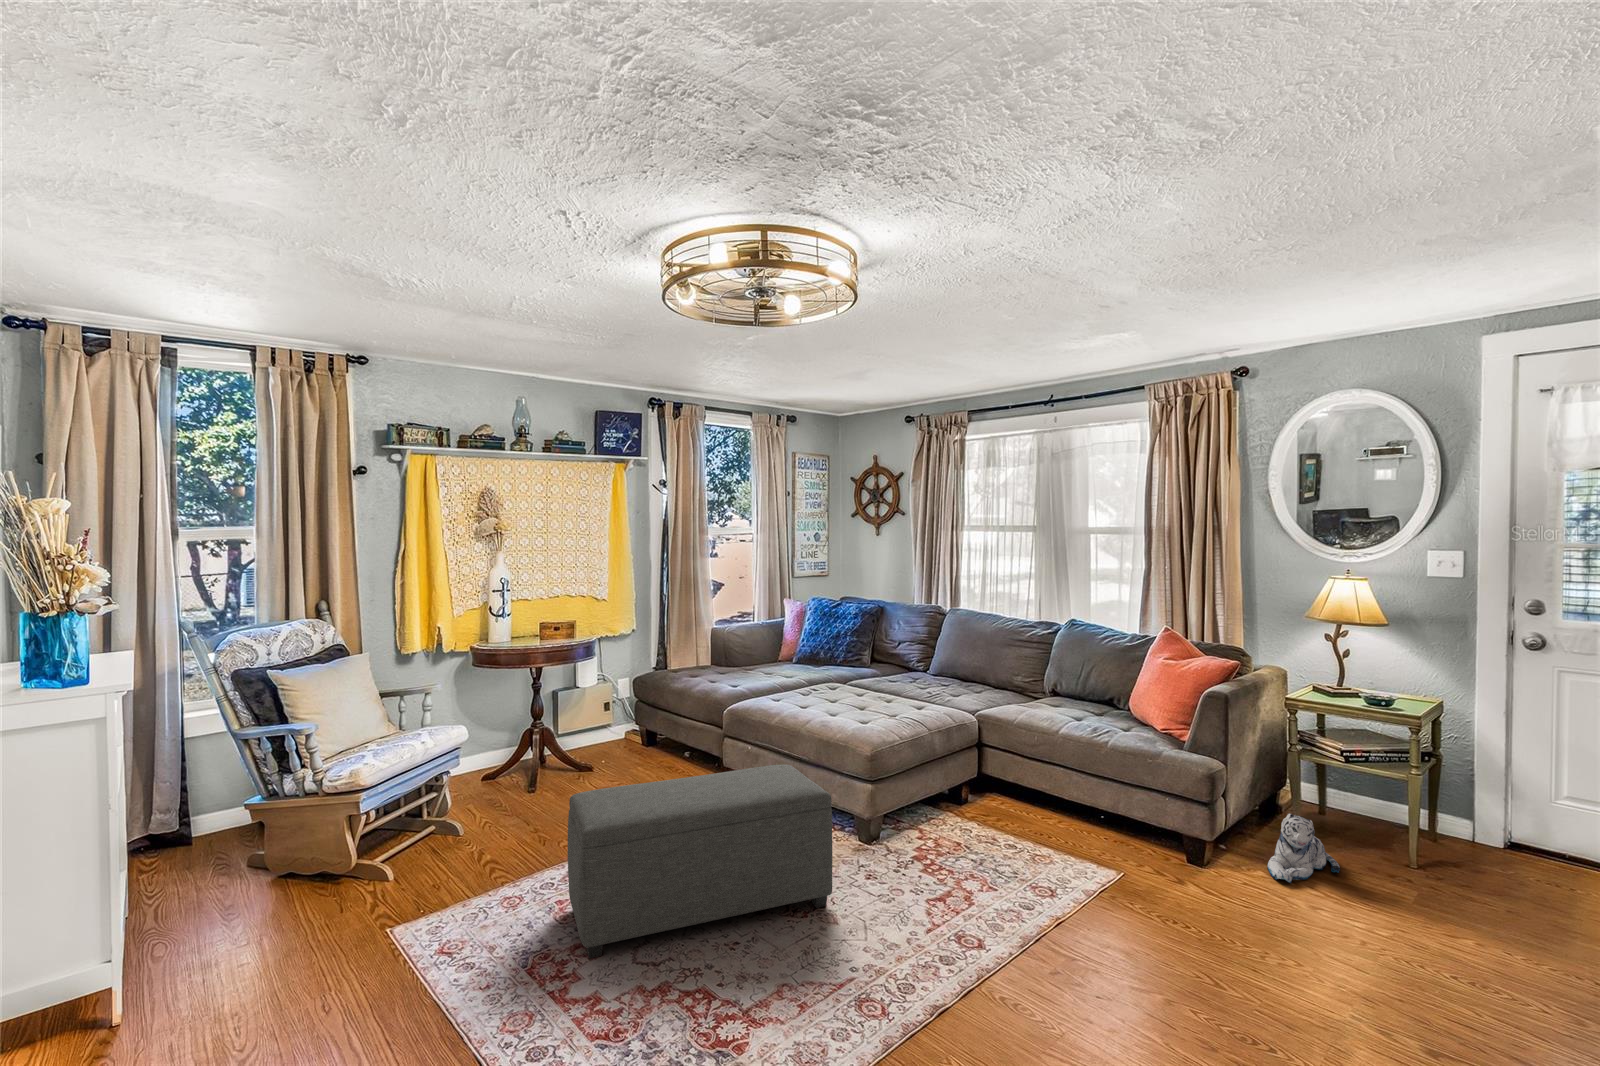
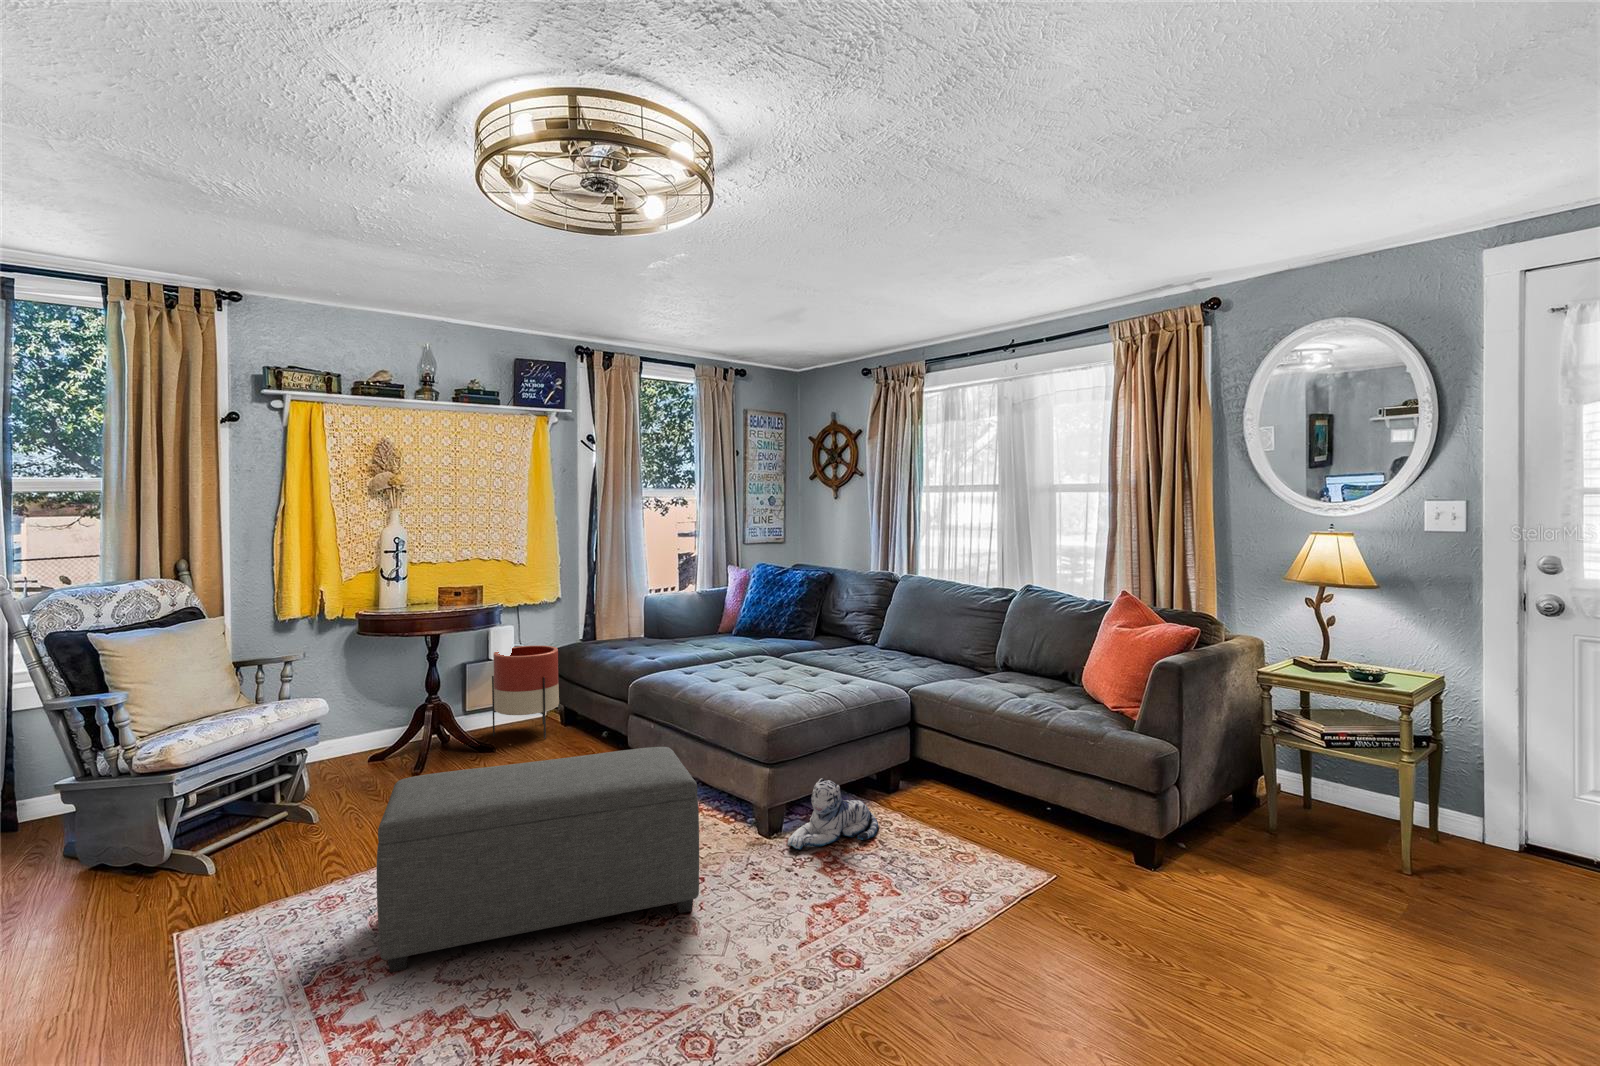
planter: none [581,673,640,760] -> present [492,645,559,739]
plush toy: present [1267,814,1340,883] -> present [788,779,879,850]

